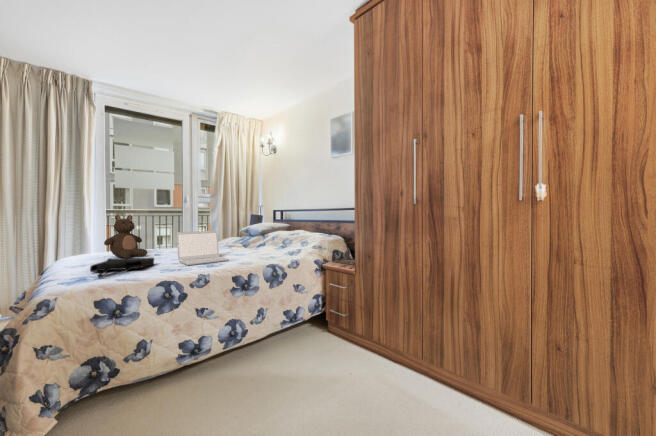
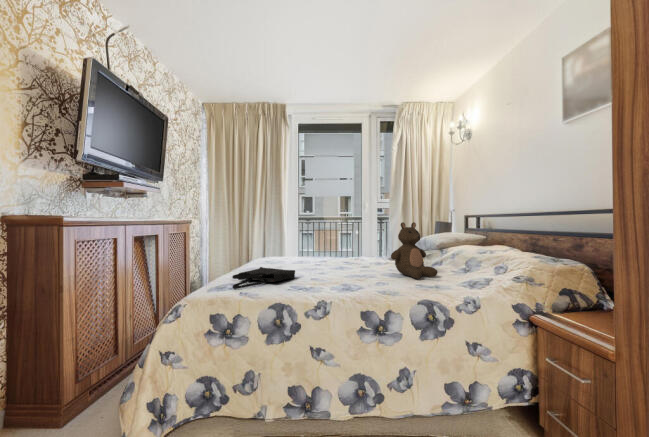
stuffed bear: present [104,215,147,258] -> present [391,222,437,279]
laptop: present [177,231,229,265] -> none [320,242,373,285]

